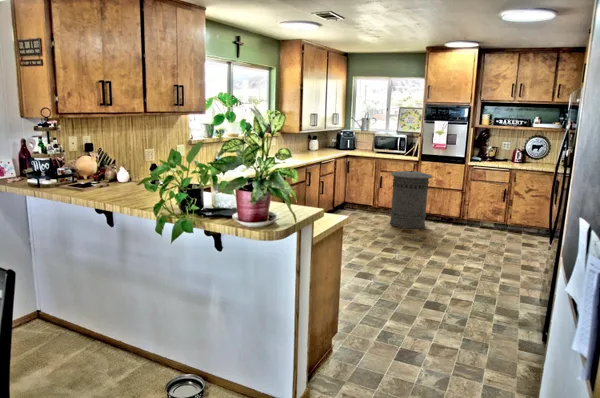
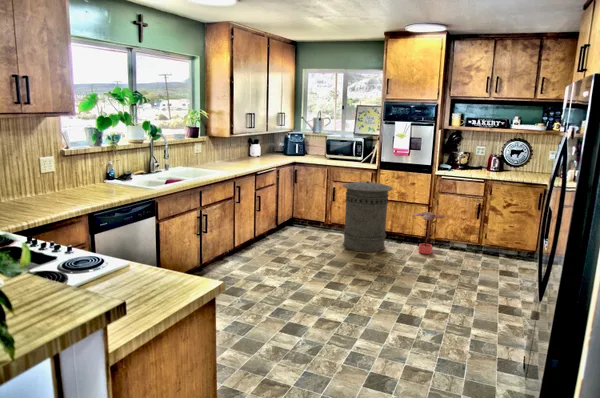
potted plant: none [448,196,477,231] -> present [412,212,445,254]

